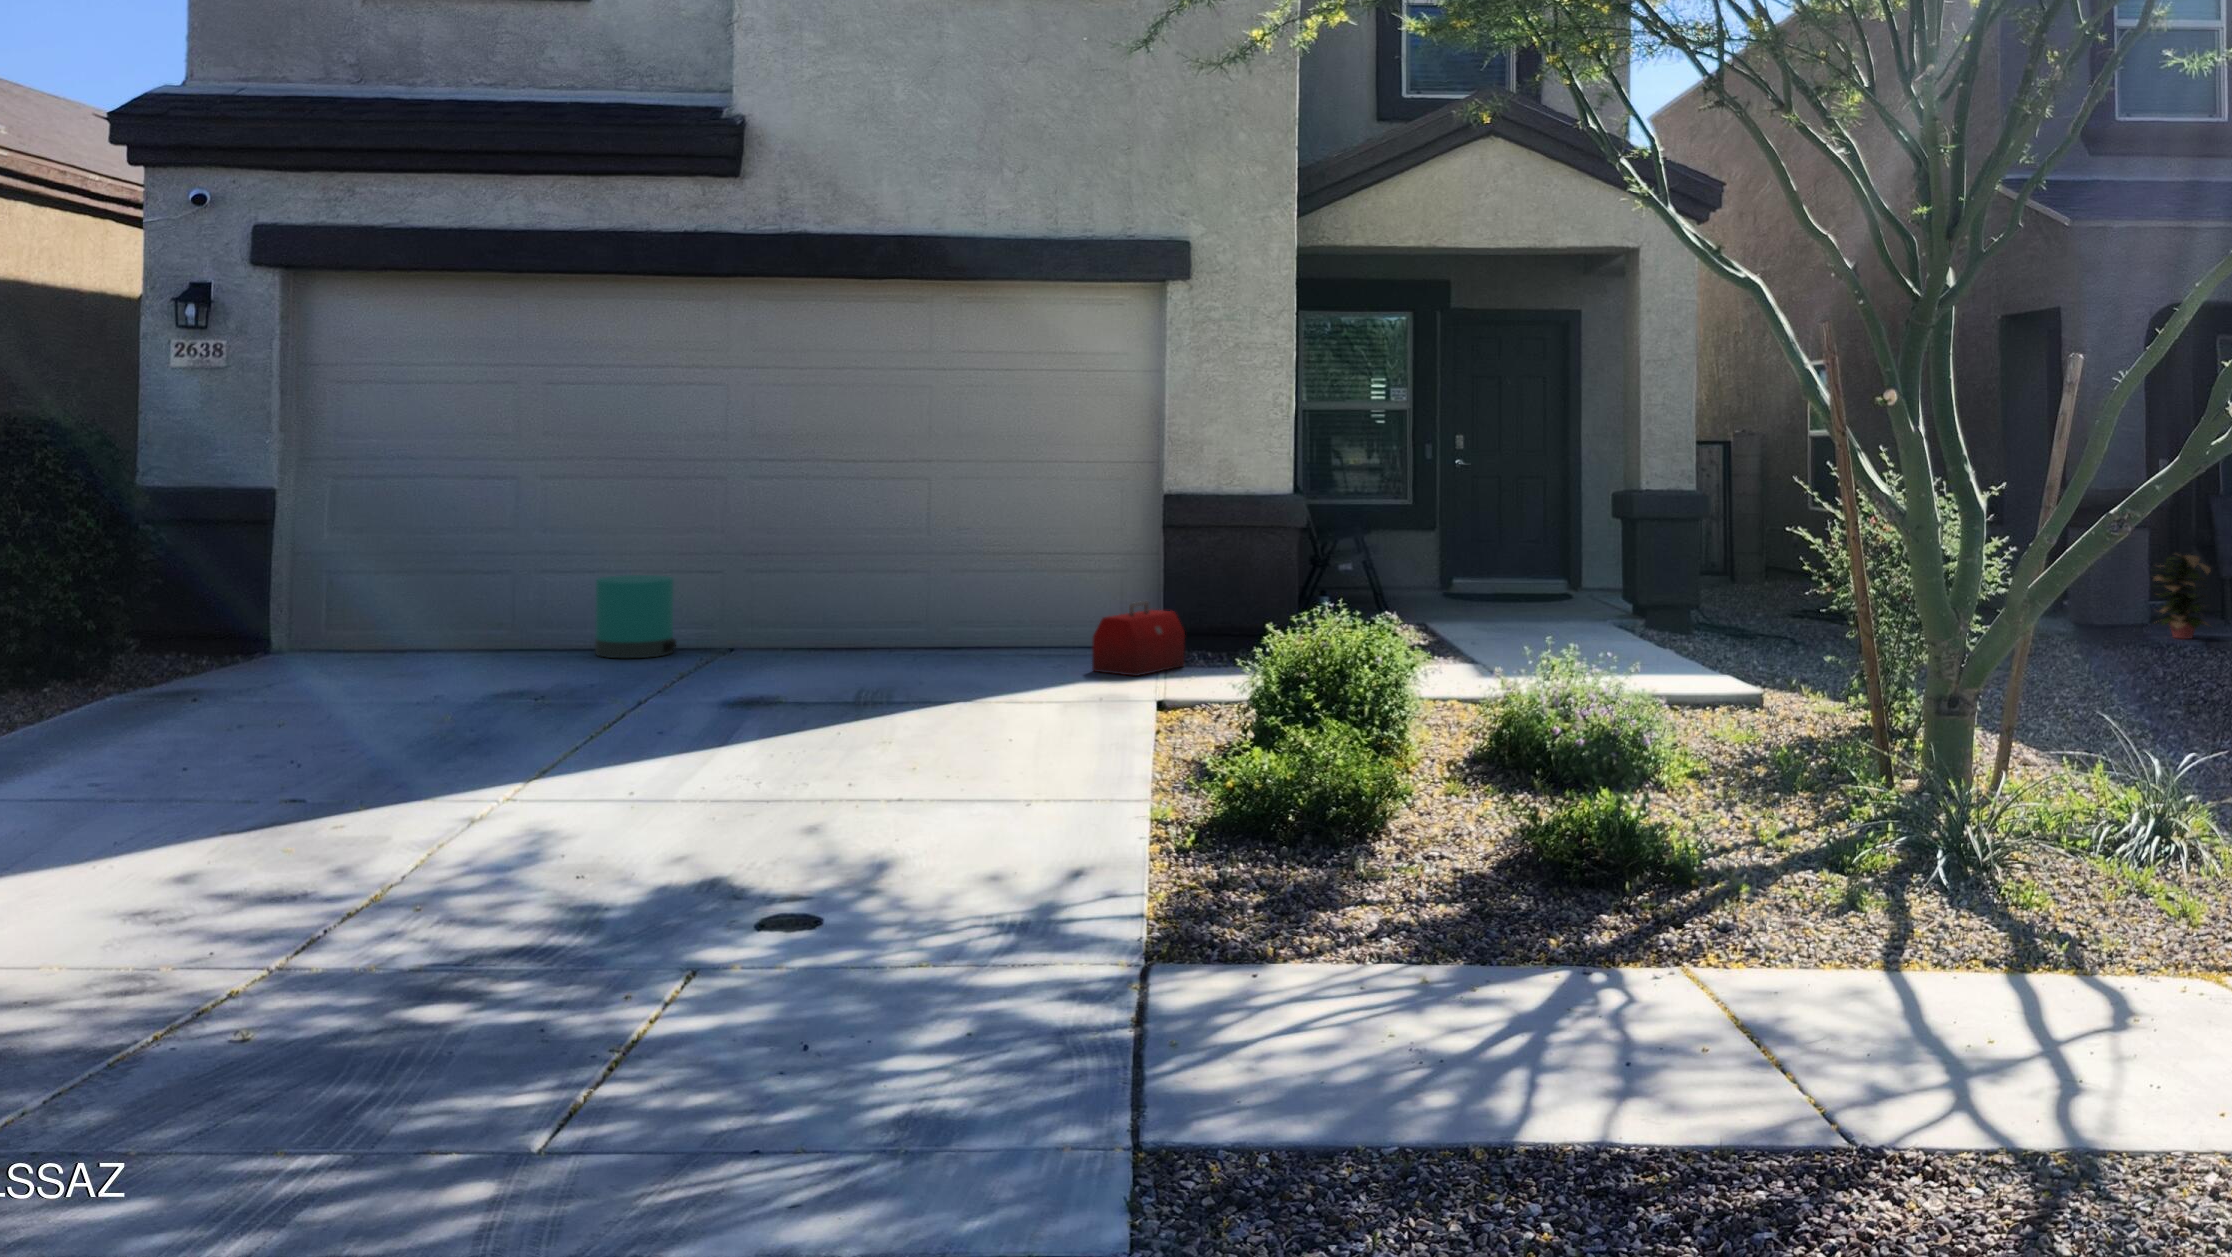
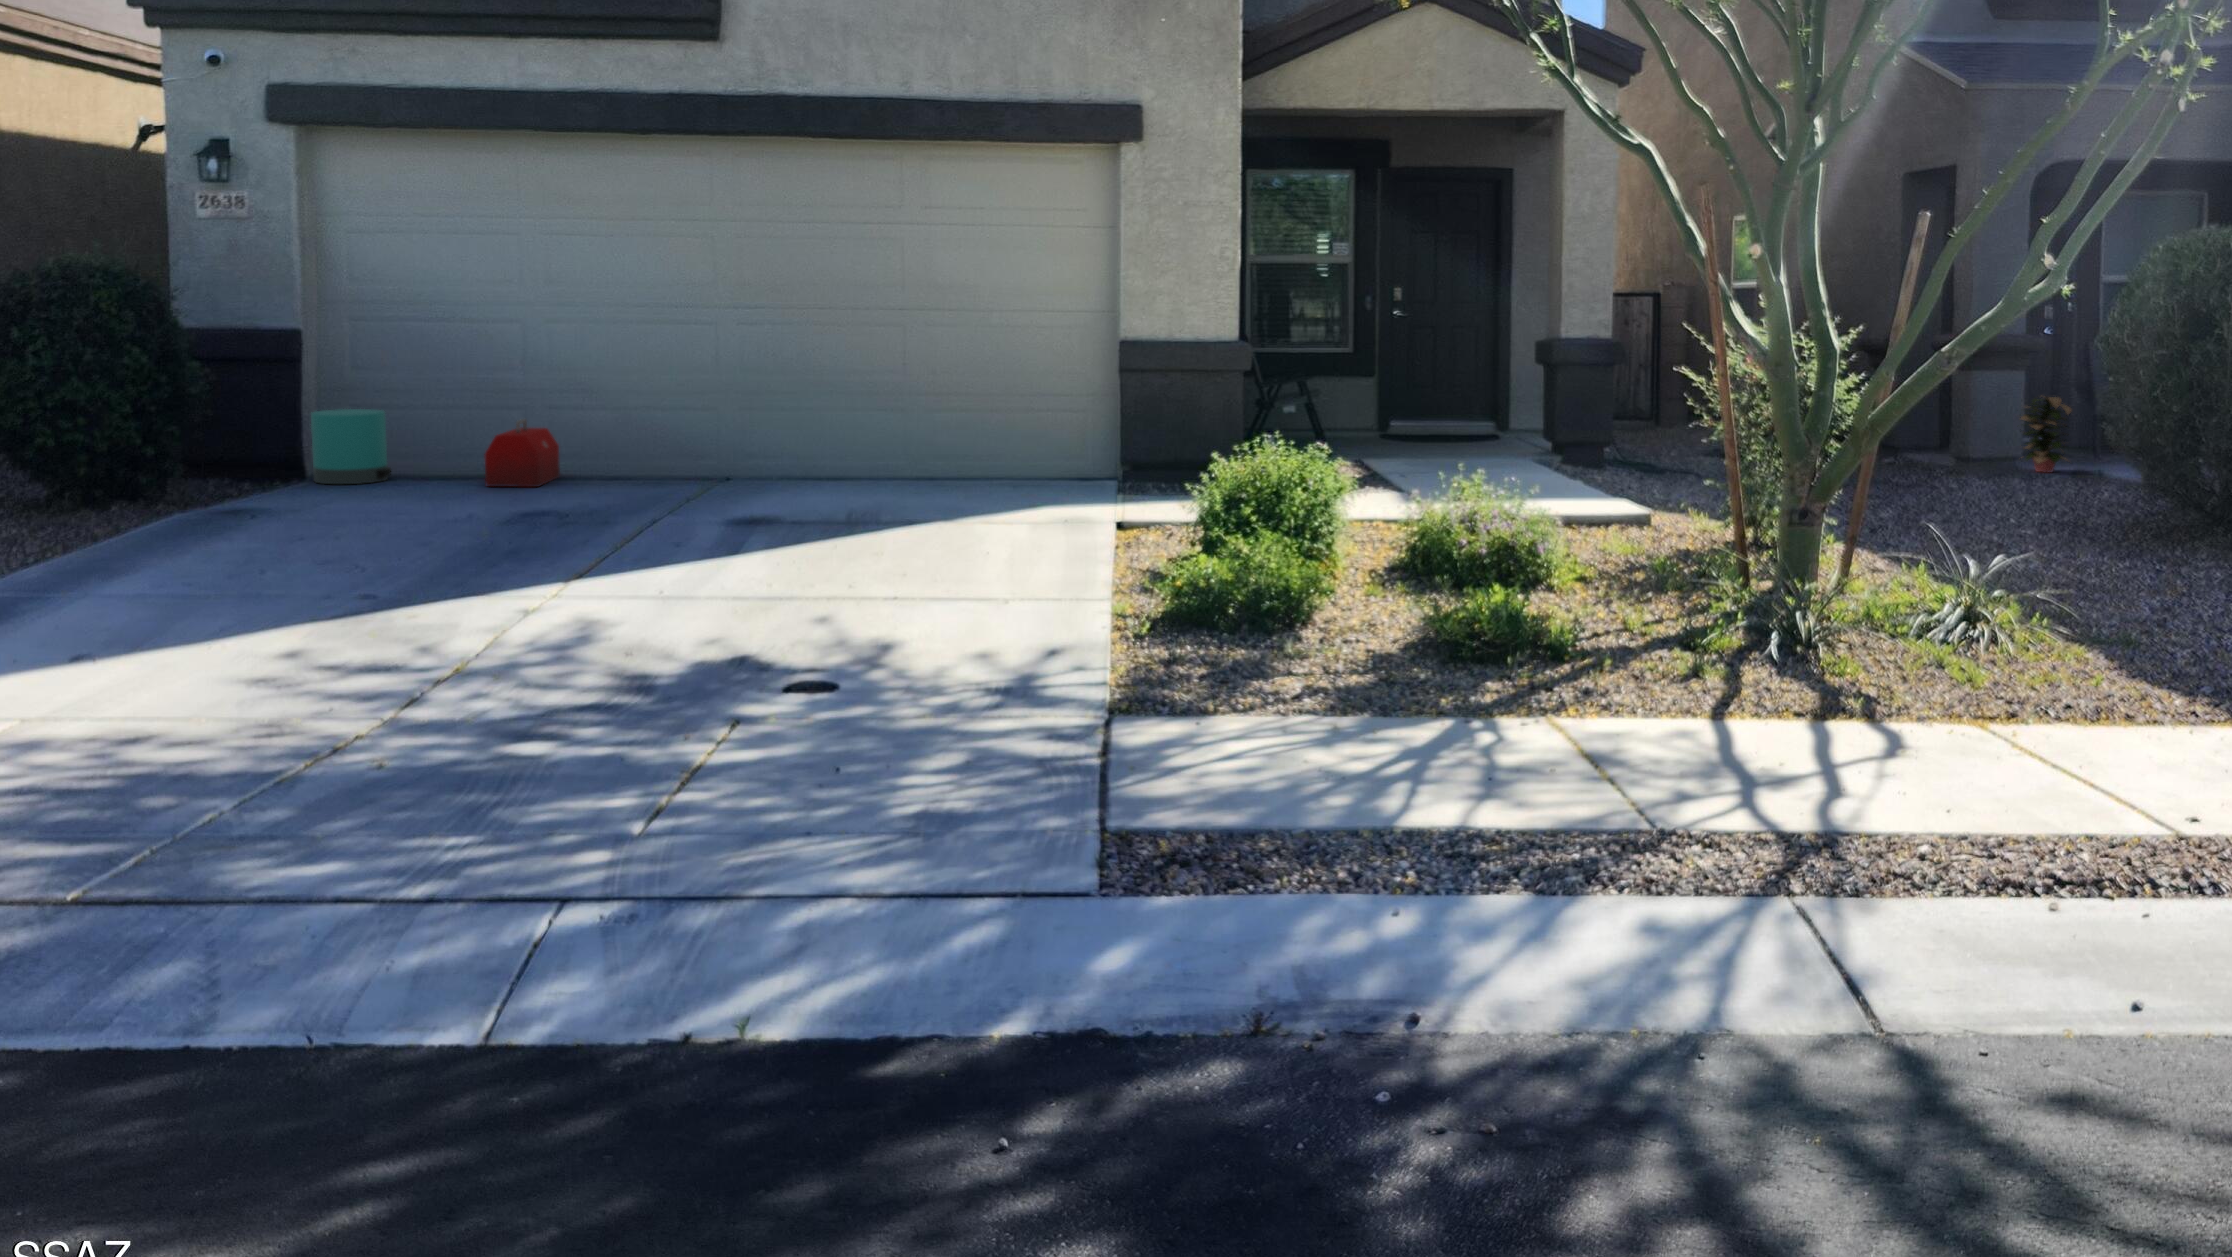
trash can: present [595,575,676,658] -> present [311,409,391,484]
toolbox: present [1092,601,1185,676] -> present [485,419,560,487]

